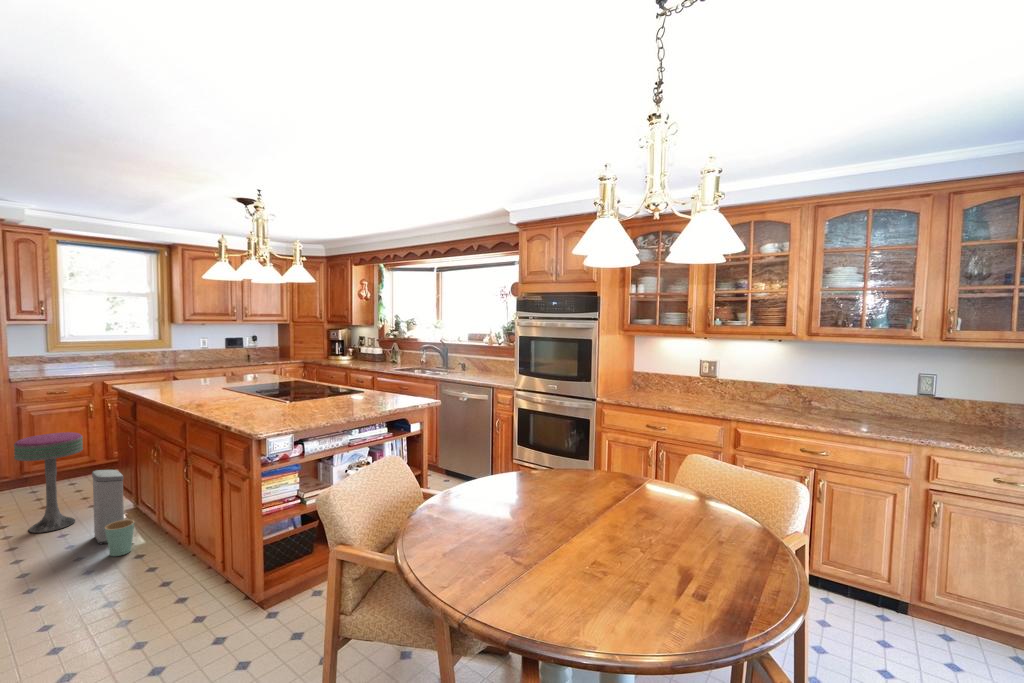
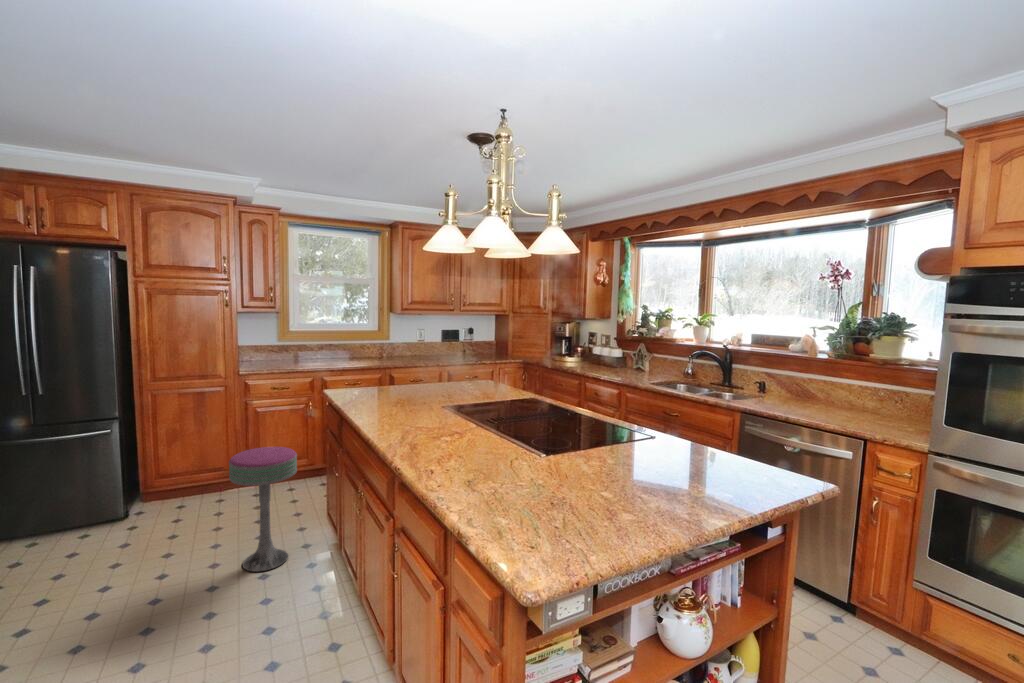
trash can: present [92,470,135,556] -> none [301,509,345,645]

